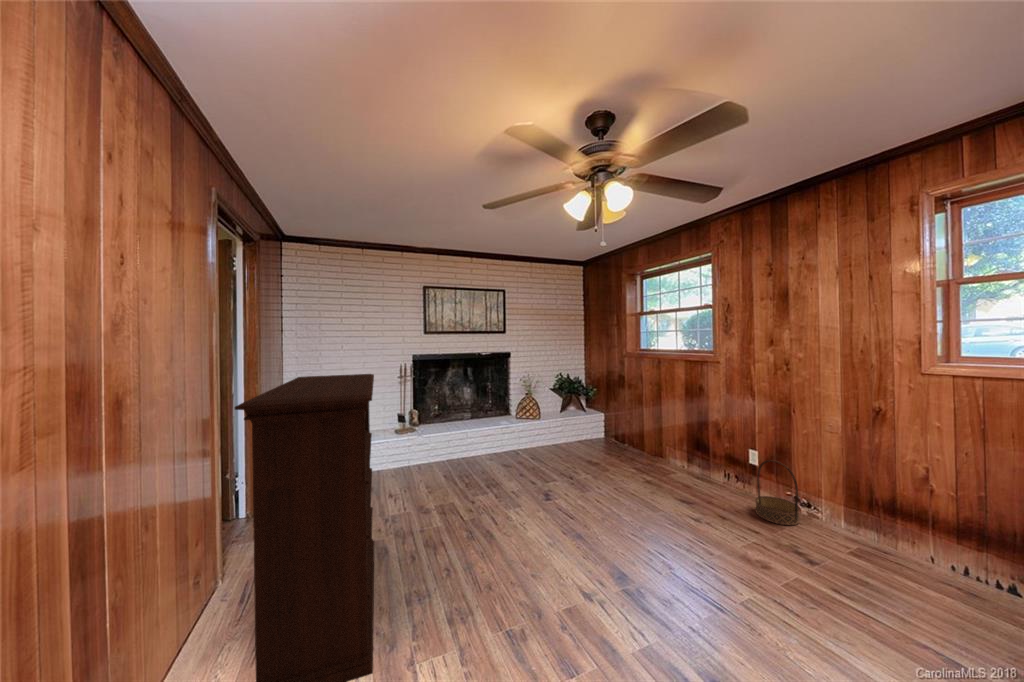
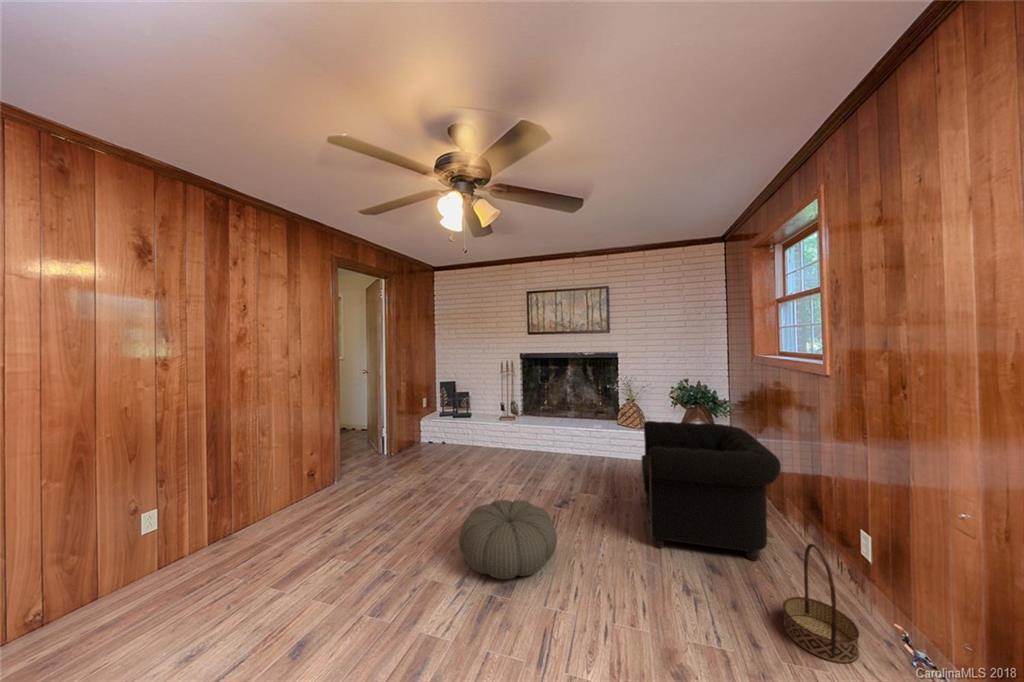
bookshelf: present [235,374,374,682] -> none [261,369,410,555]
armchair: none [590,402,714,502] -> present [641,421,781,561]
pouf: none [533,497,635,578] -> present [459,500,557,579]

